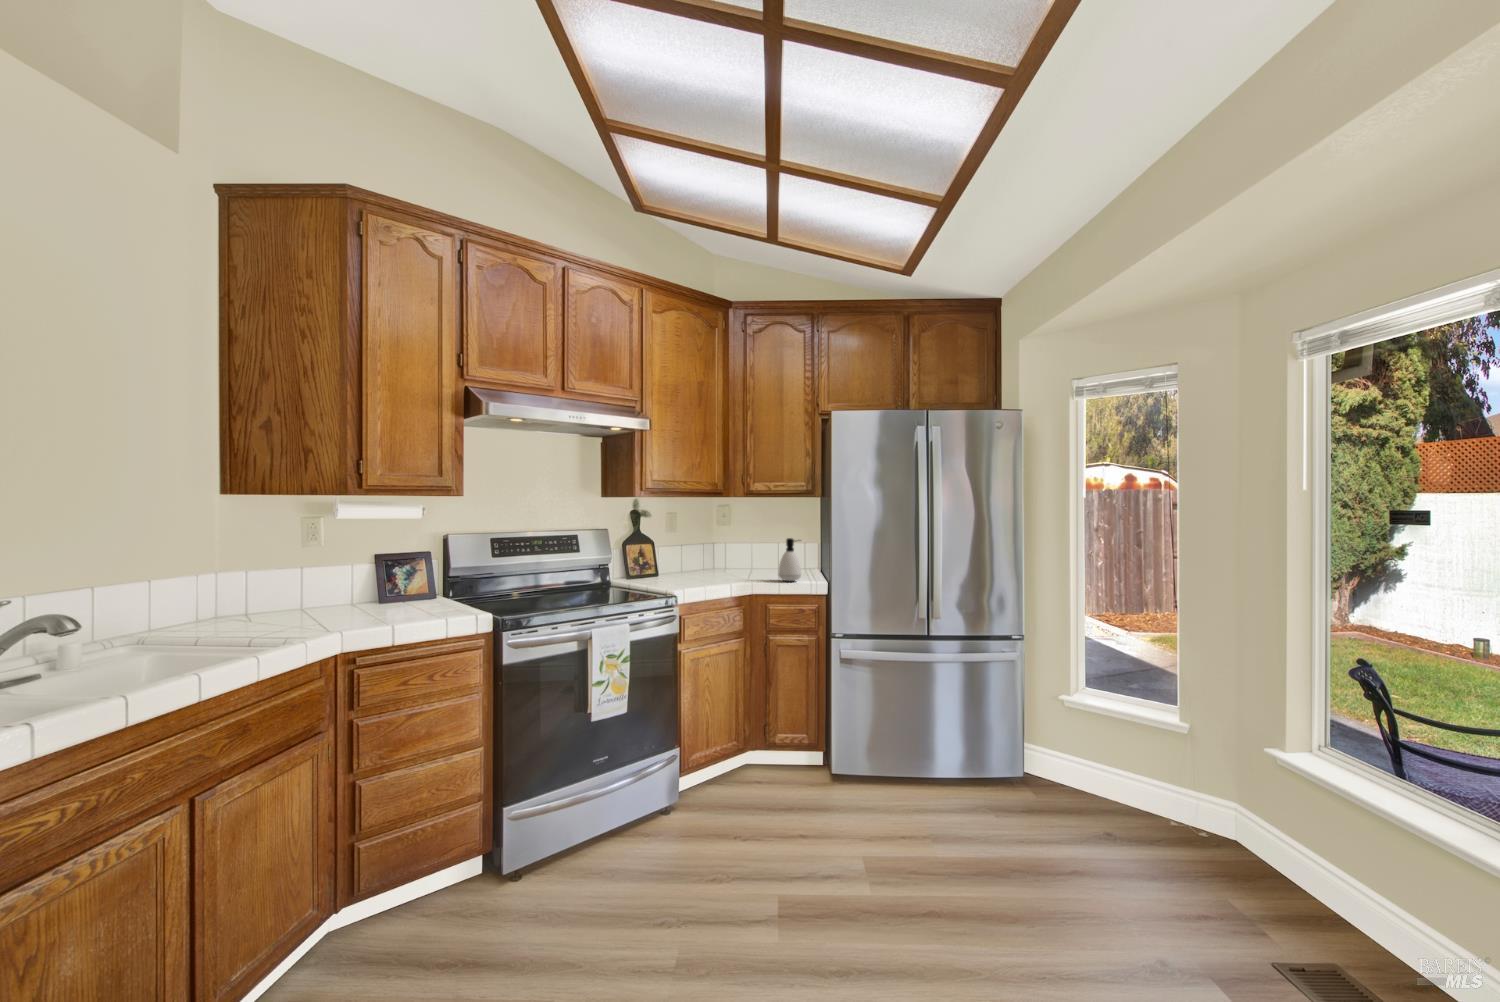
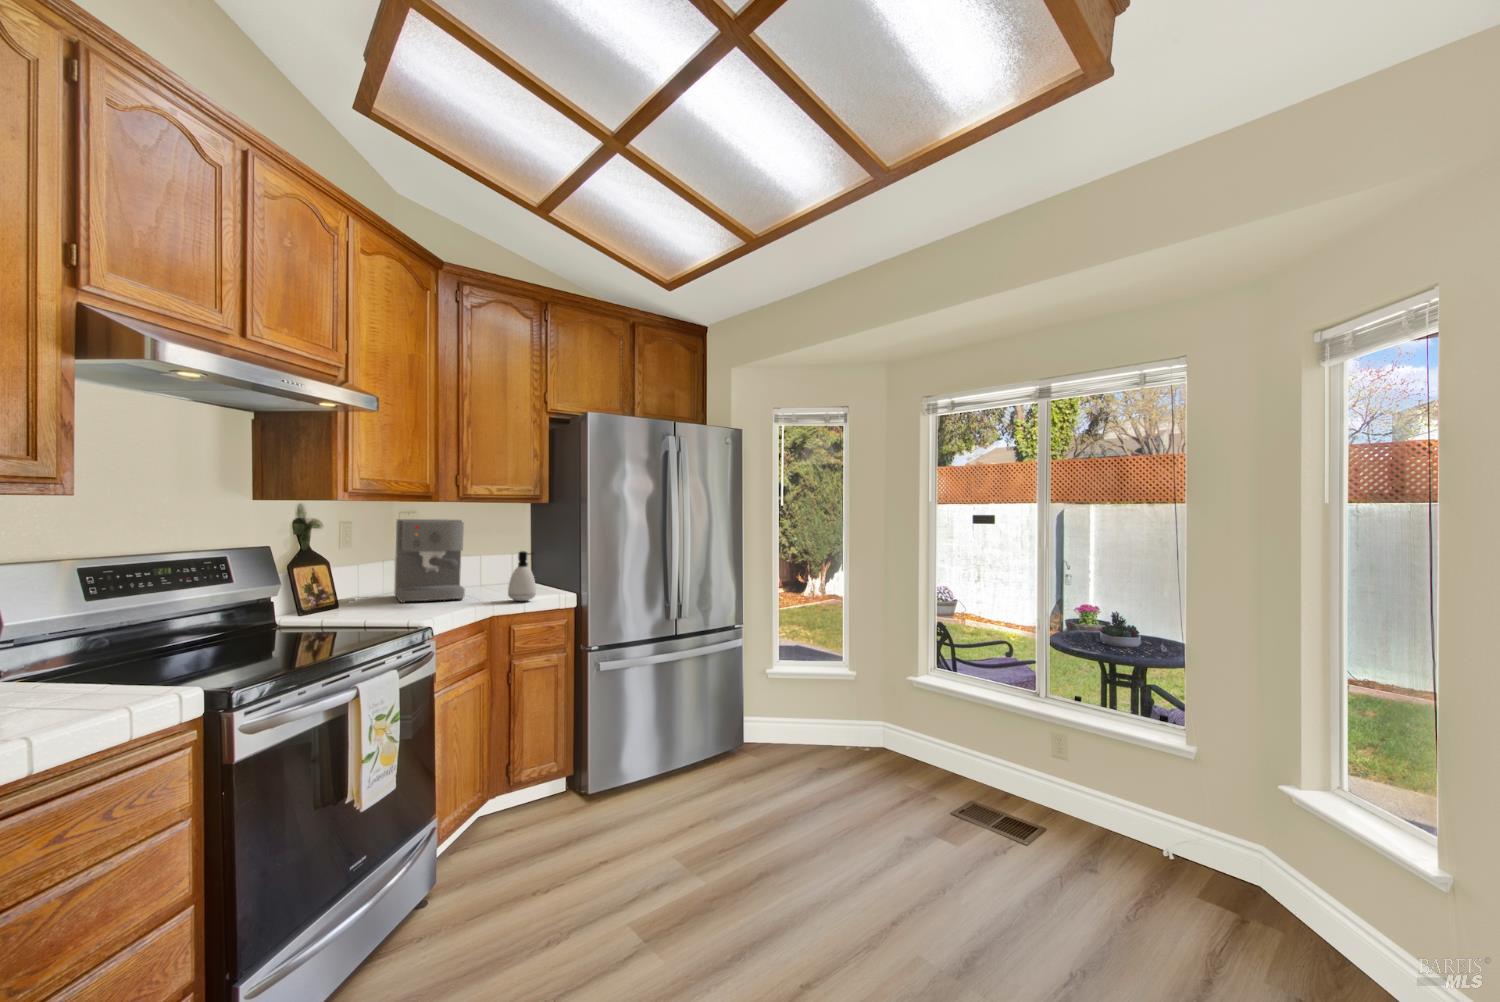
coffee maker: none [703,511,756,577] -> present [395,519,465,603]

